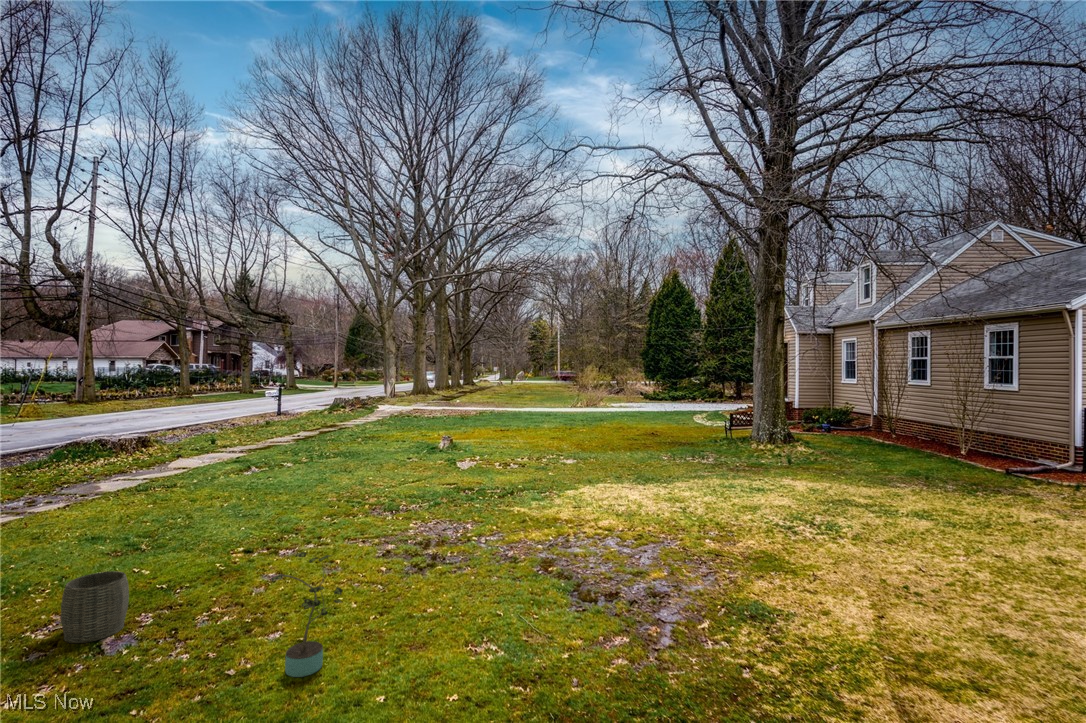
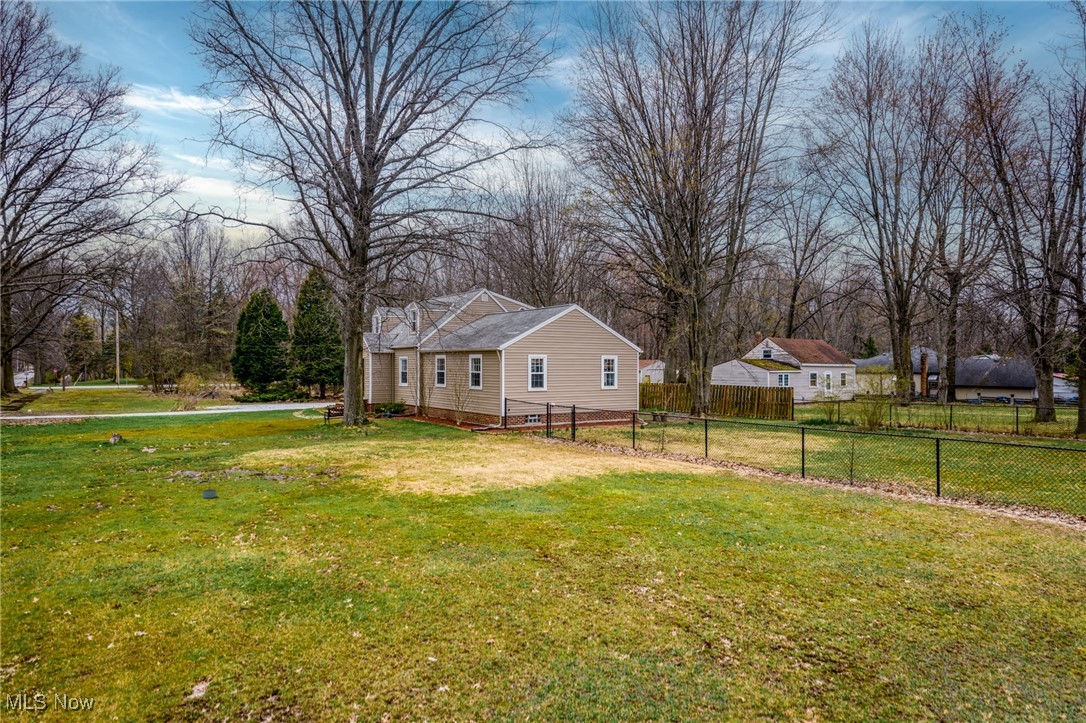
woven basket: present [61,571,129,643] -> none [73,482,102,509]

